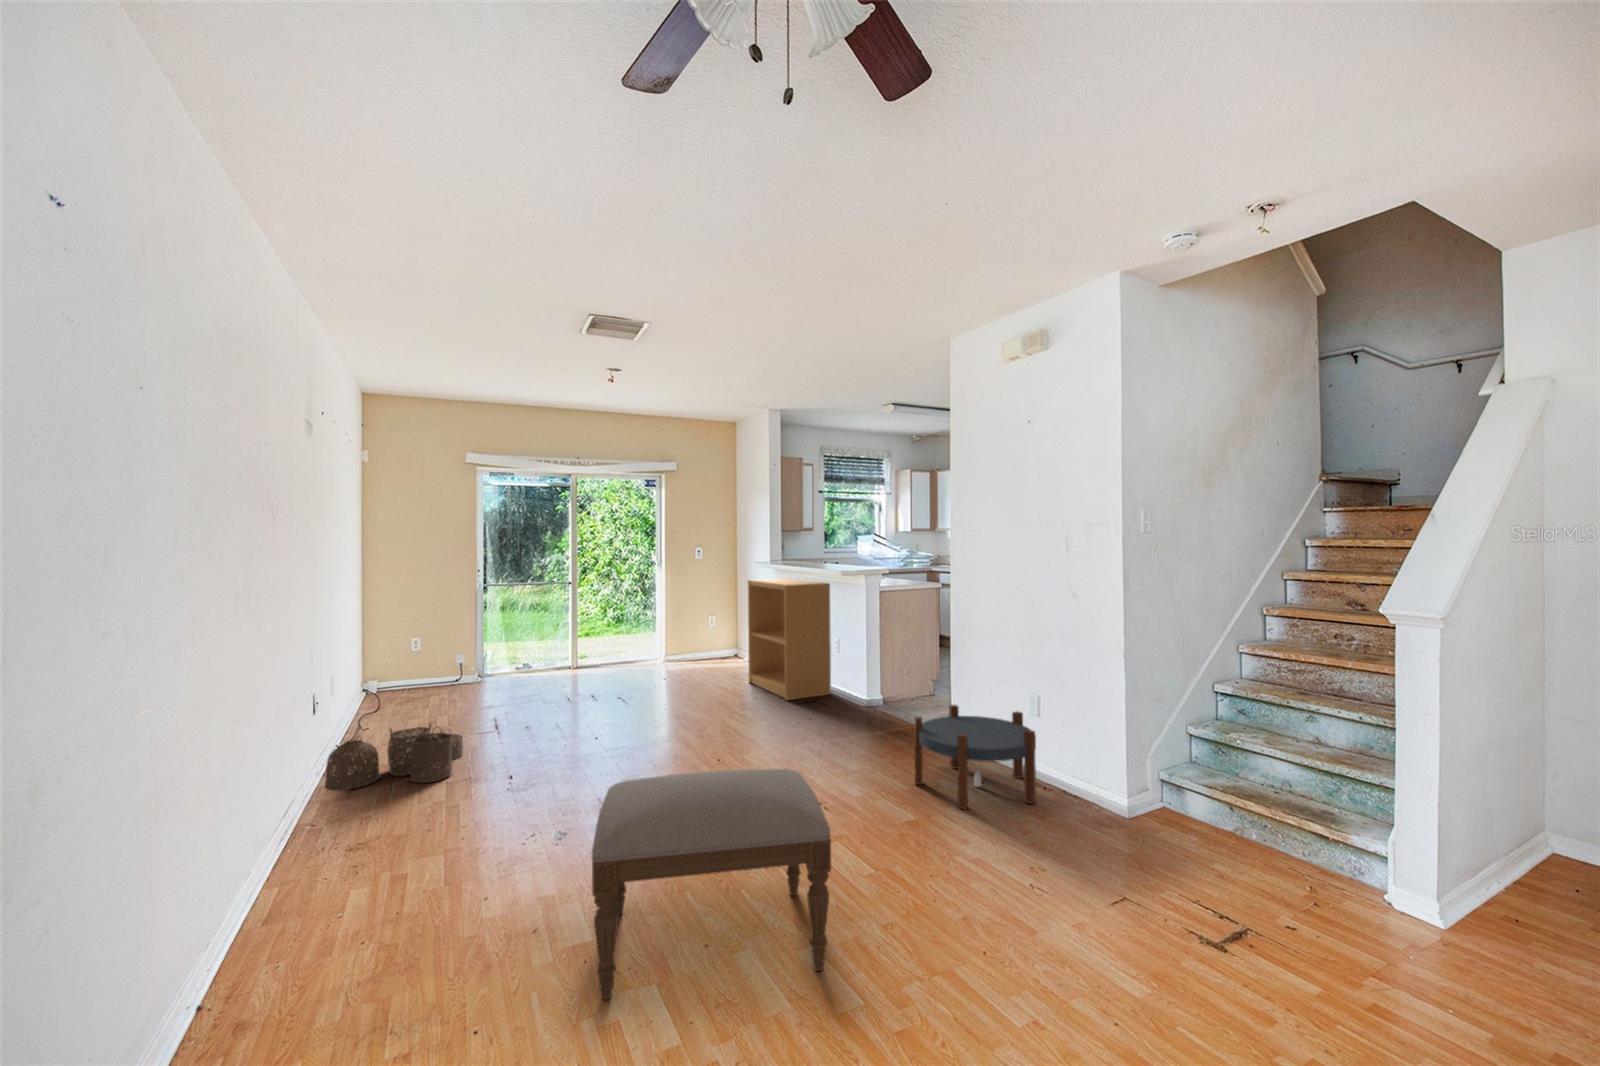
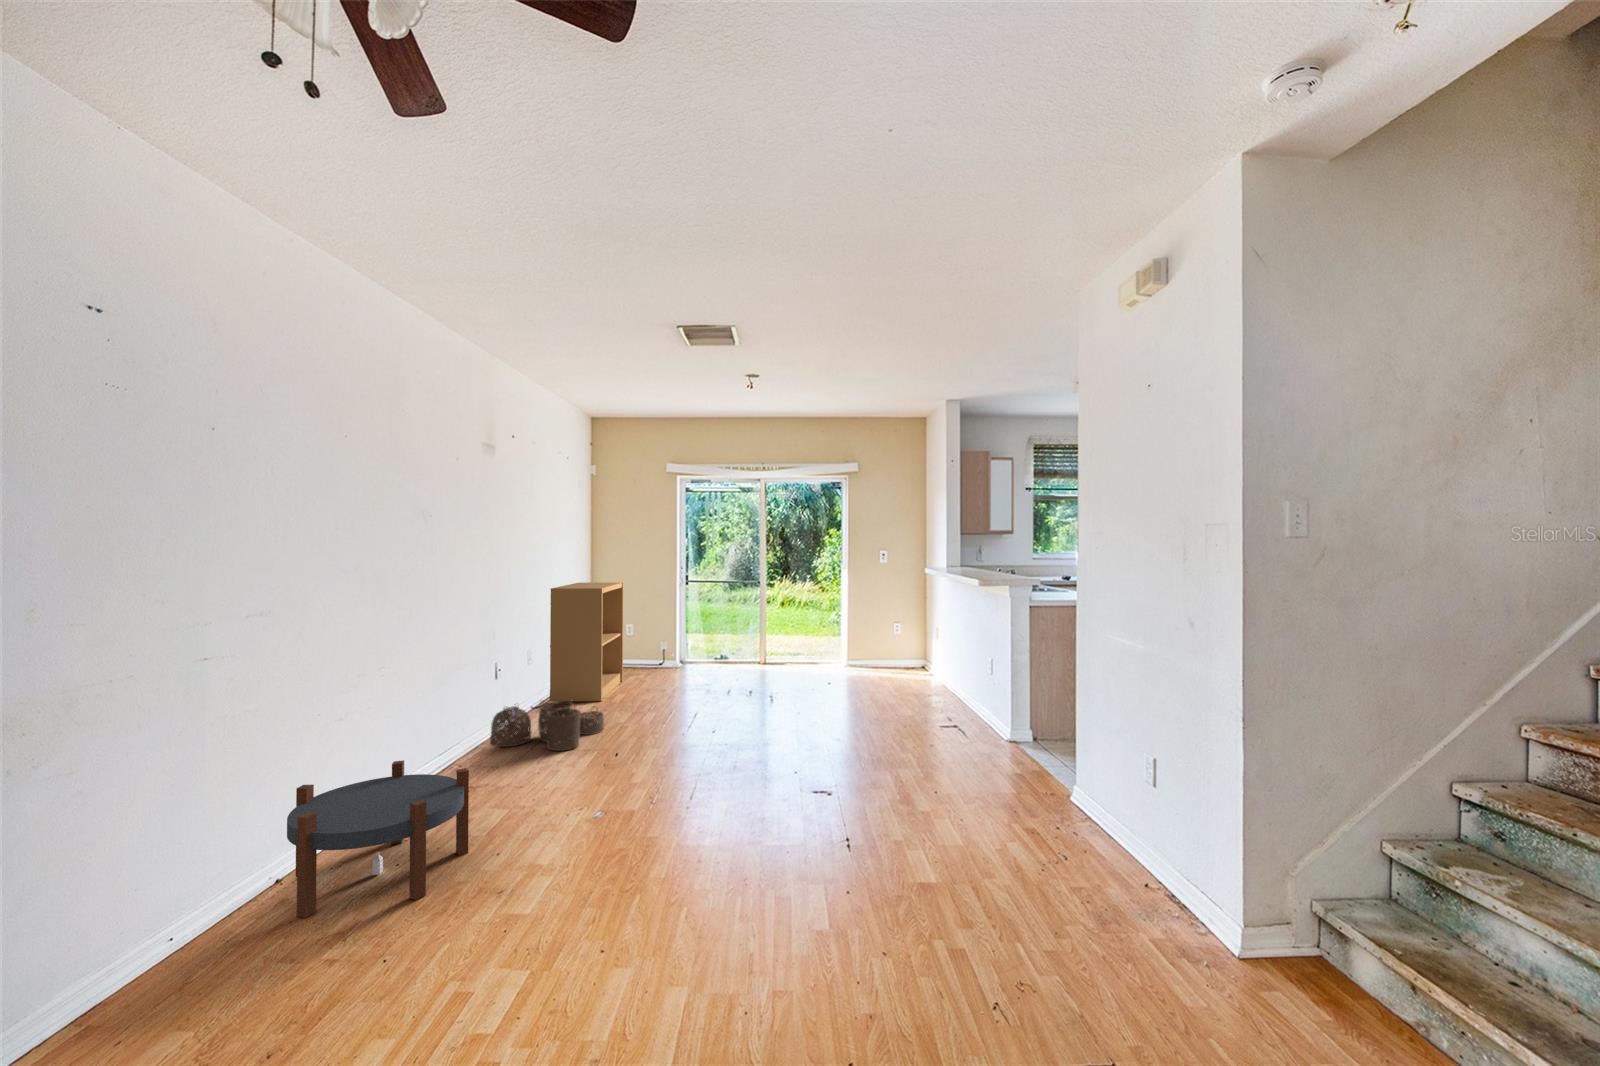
bookshelf: present [748,578,831,700] -> present [550,583,623,702]
side table: present [914,705,1036,809] -> present [287,760,469,918]
ottoman: present [592,769,831,1000] -> none [463,777,740,1024]

